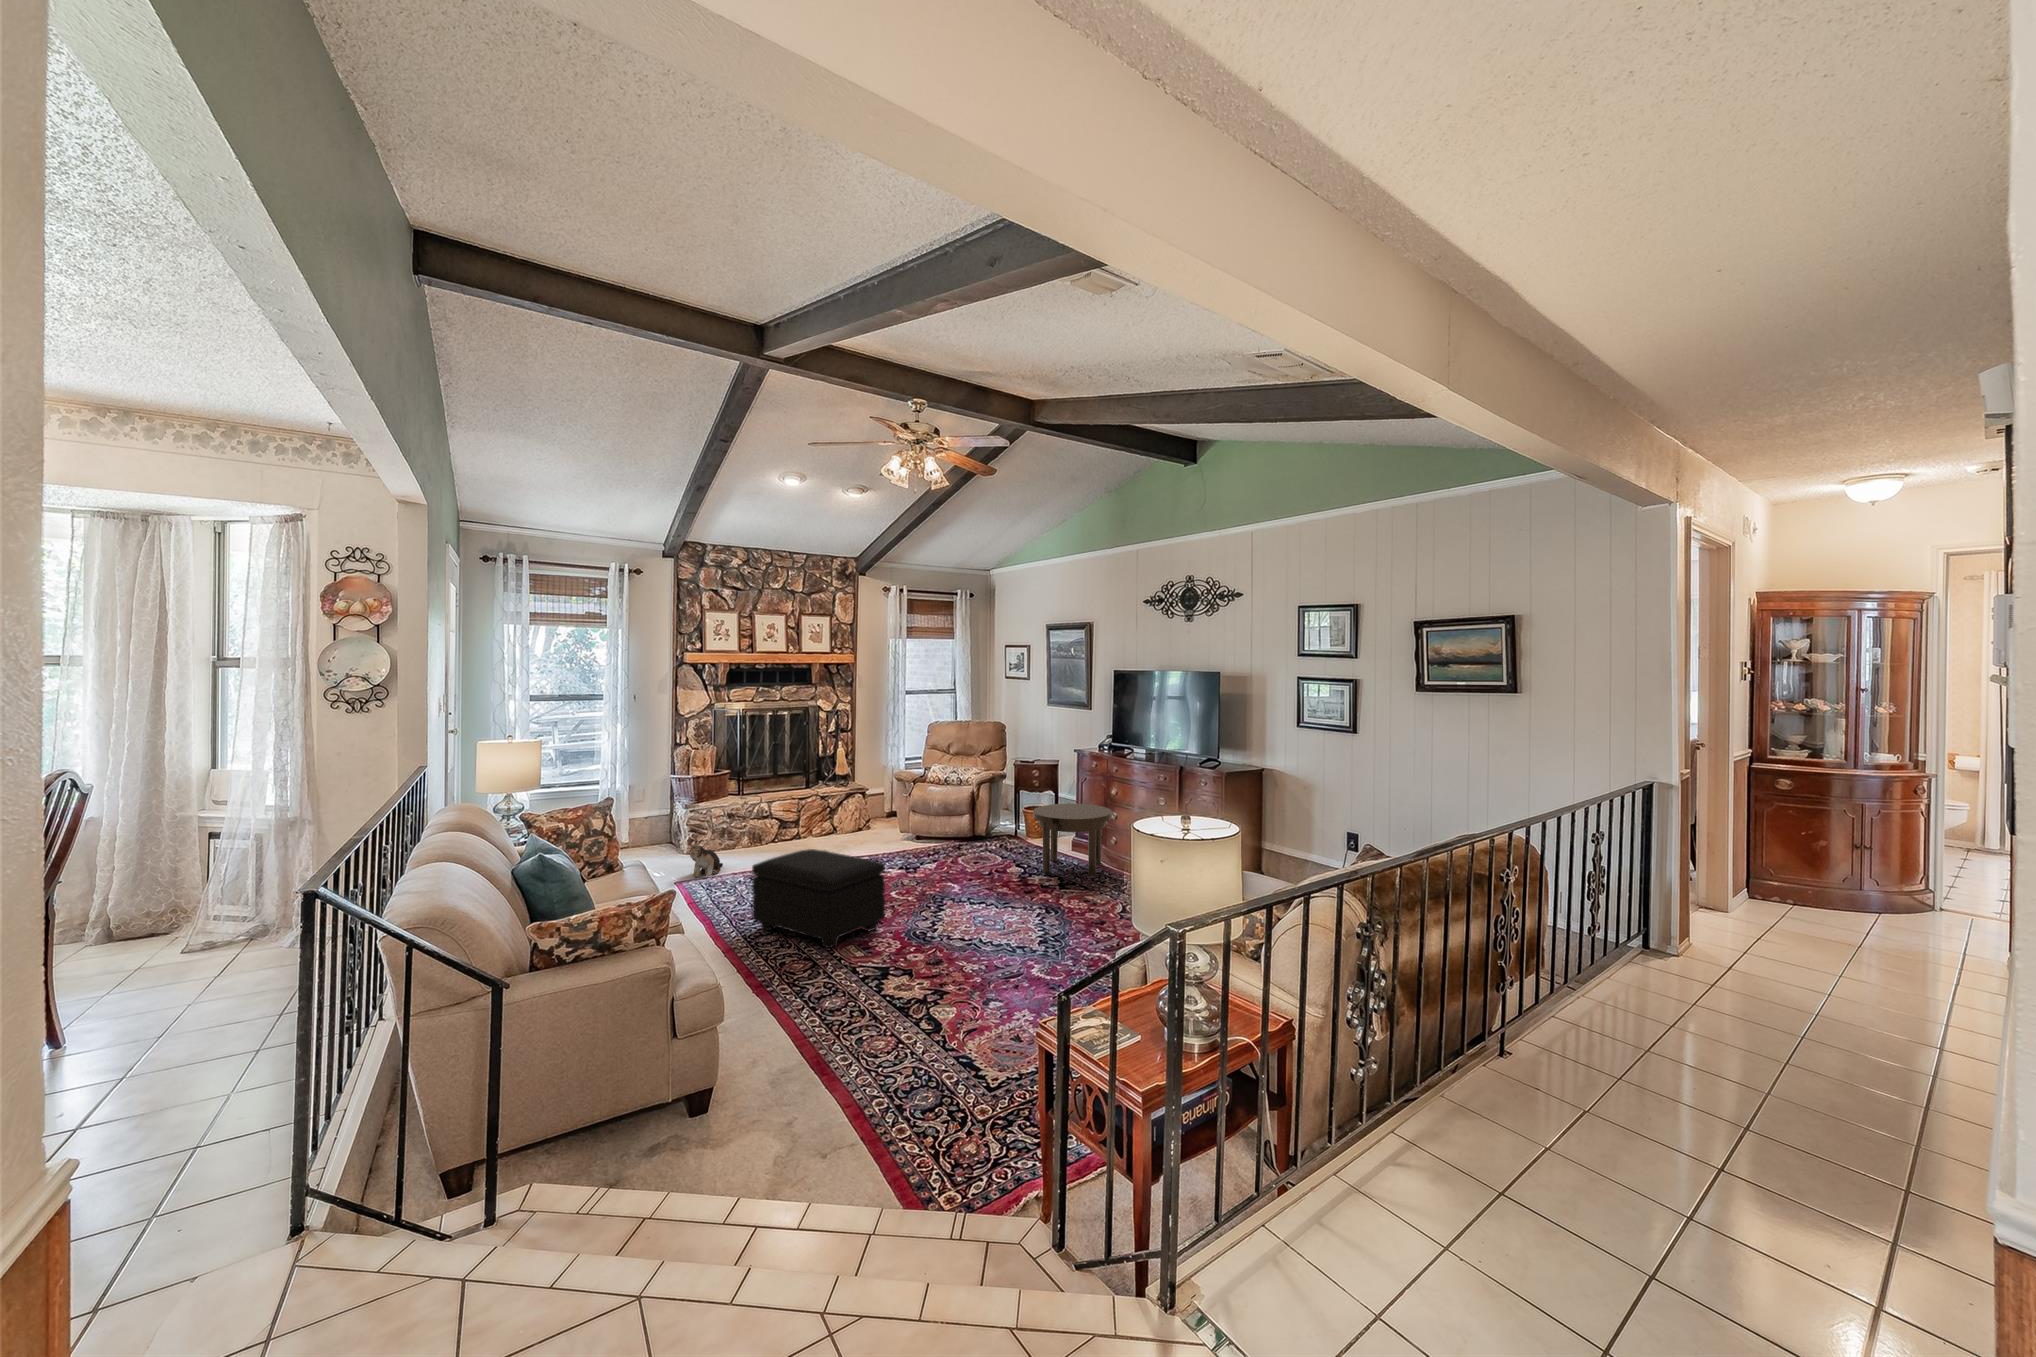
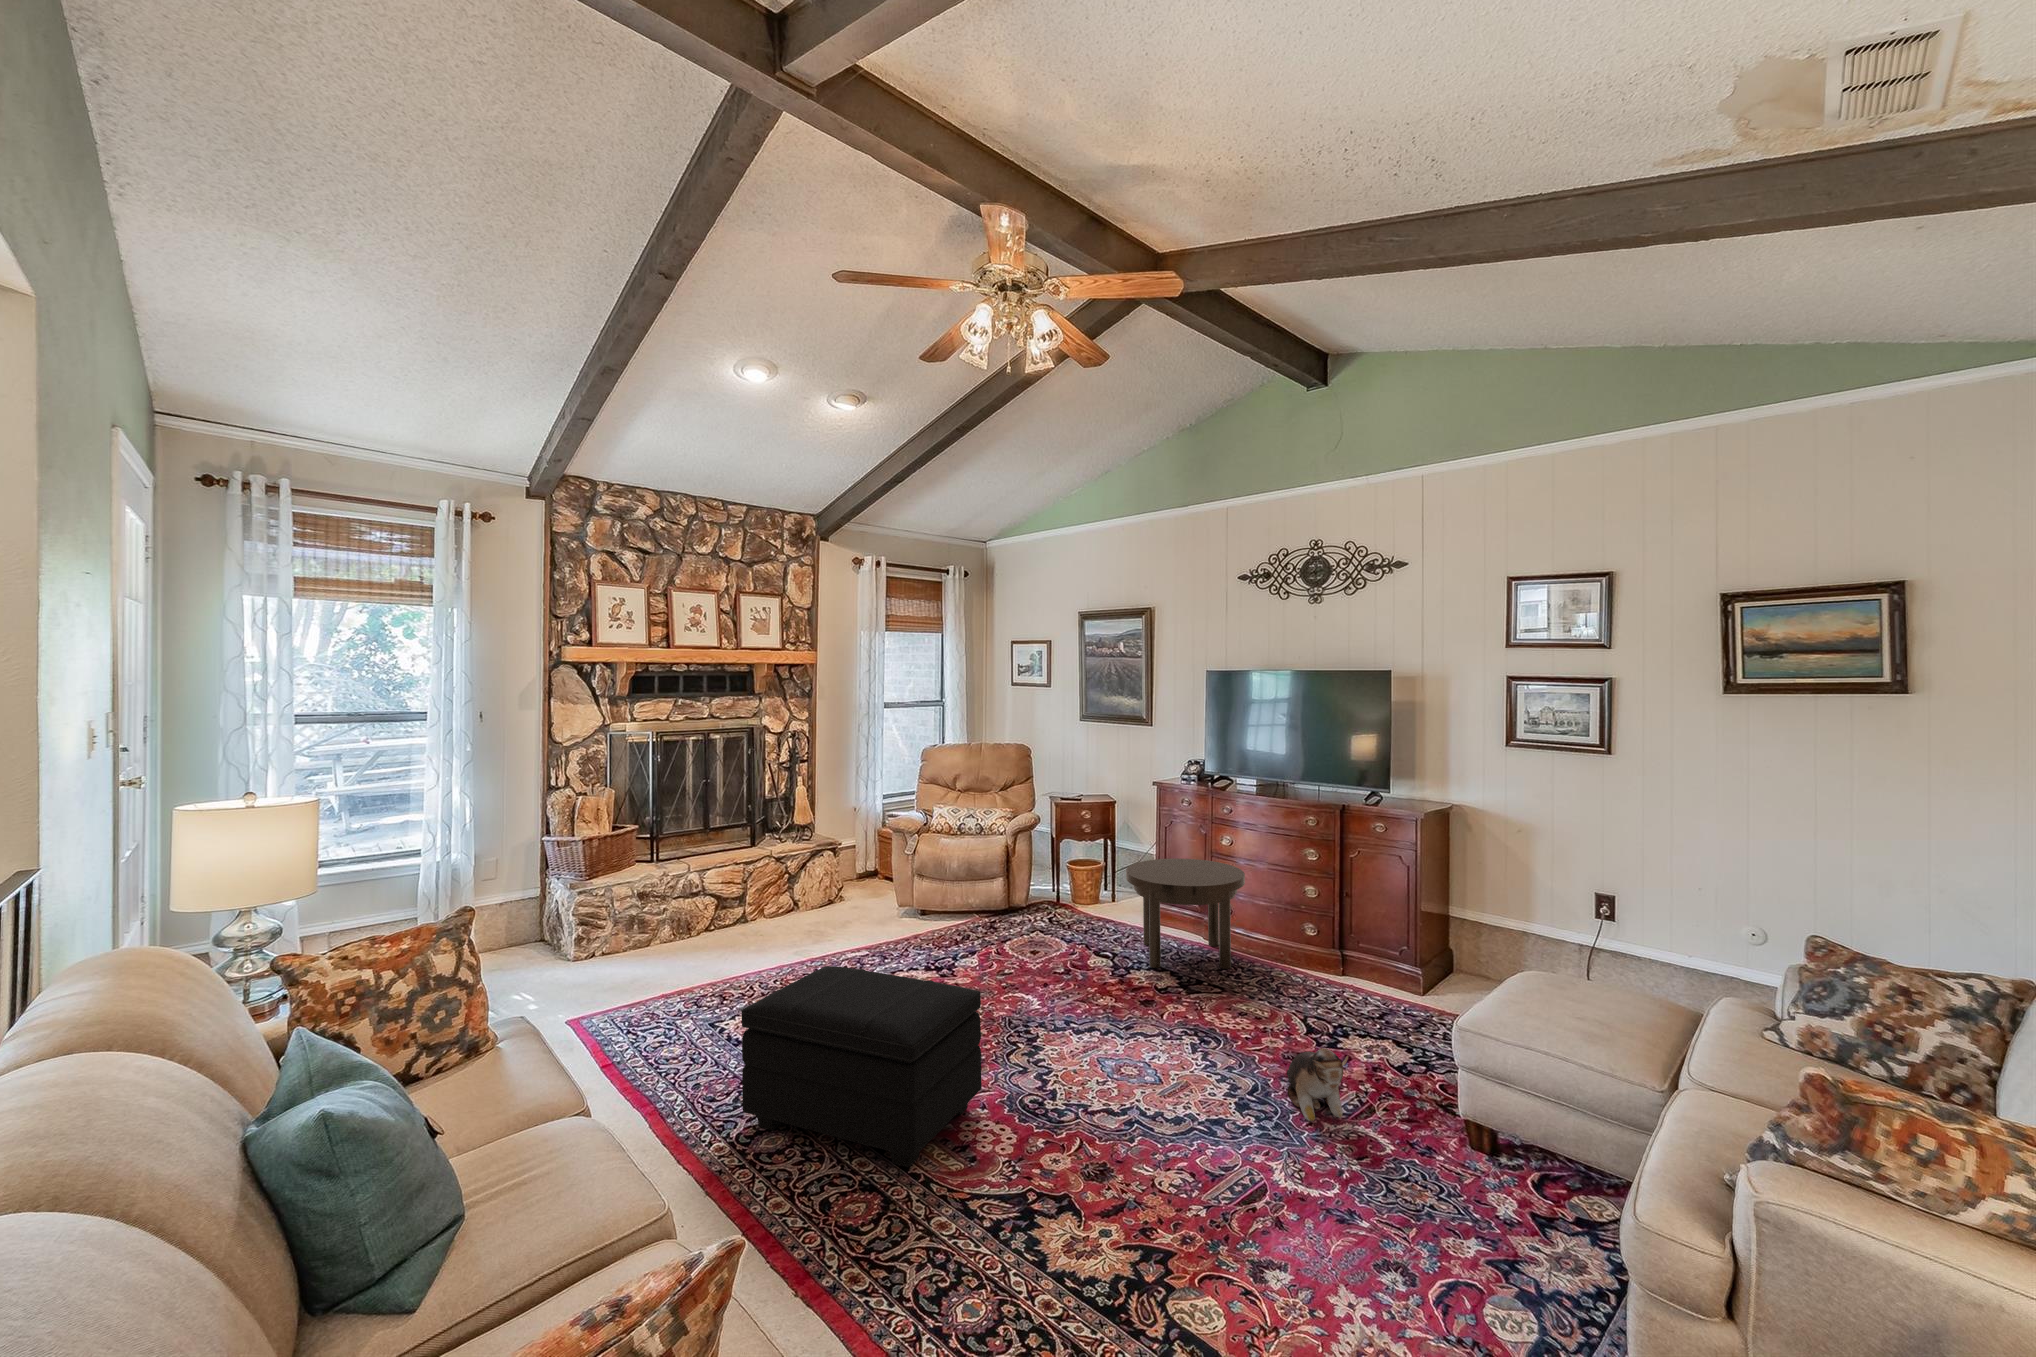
plush toy: present [686,844,723,877] -> present [1287,1048,1348,1121]

